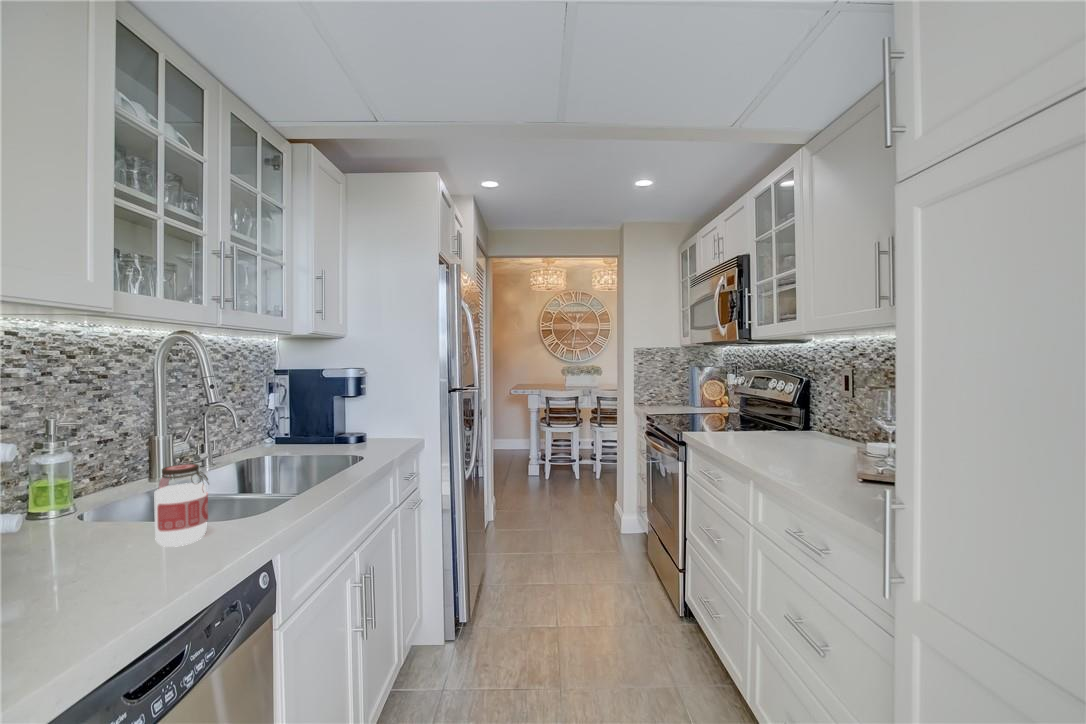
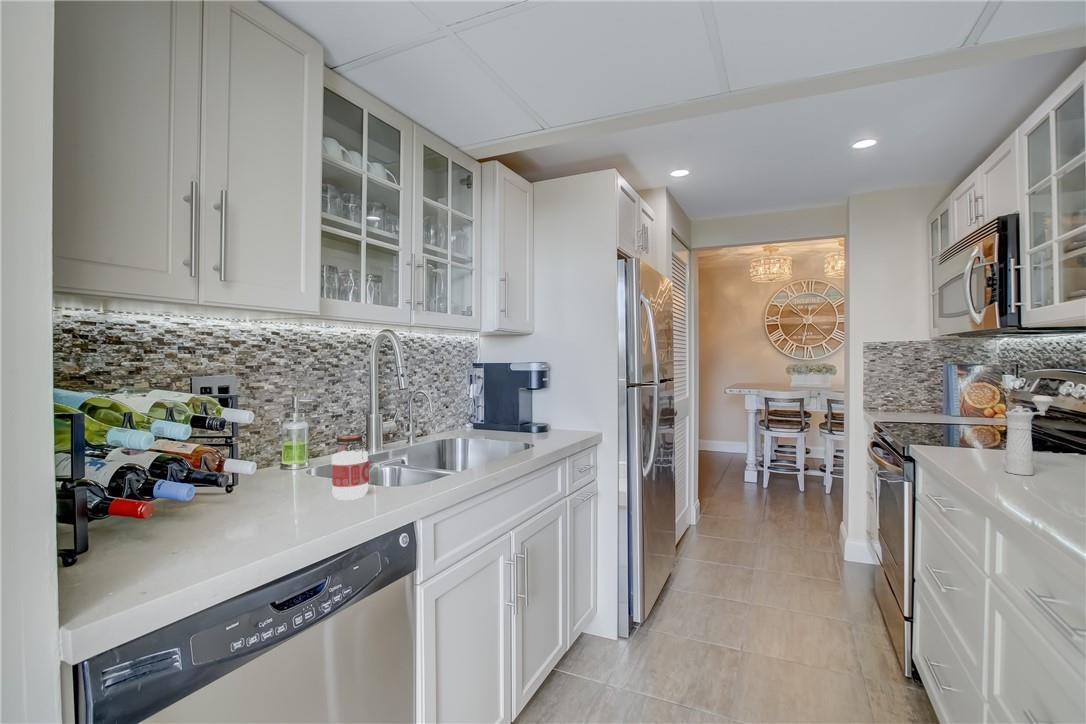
pepper mill: none [740,392,764,448] -> present [1005,396,1053,475]

